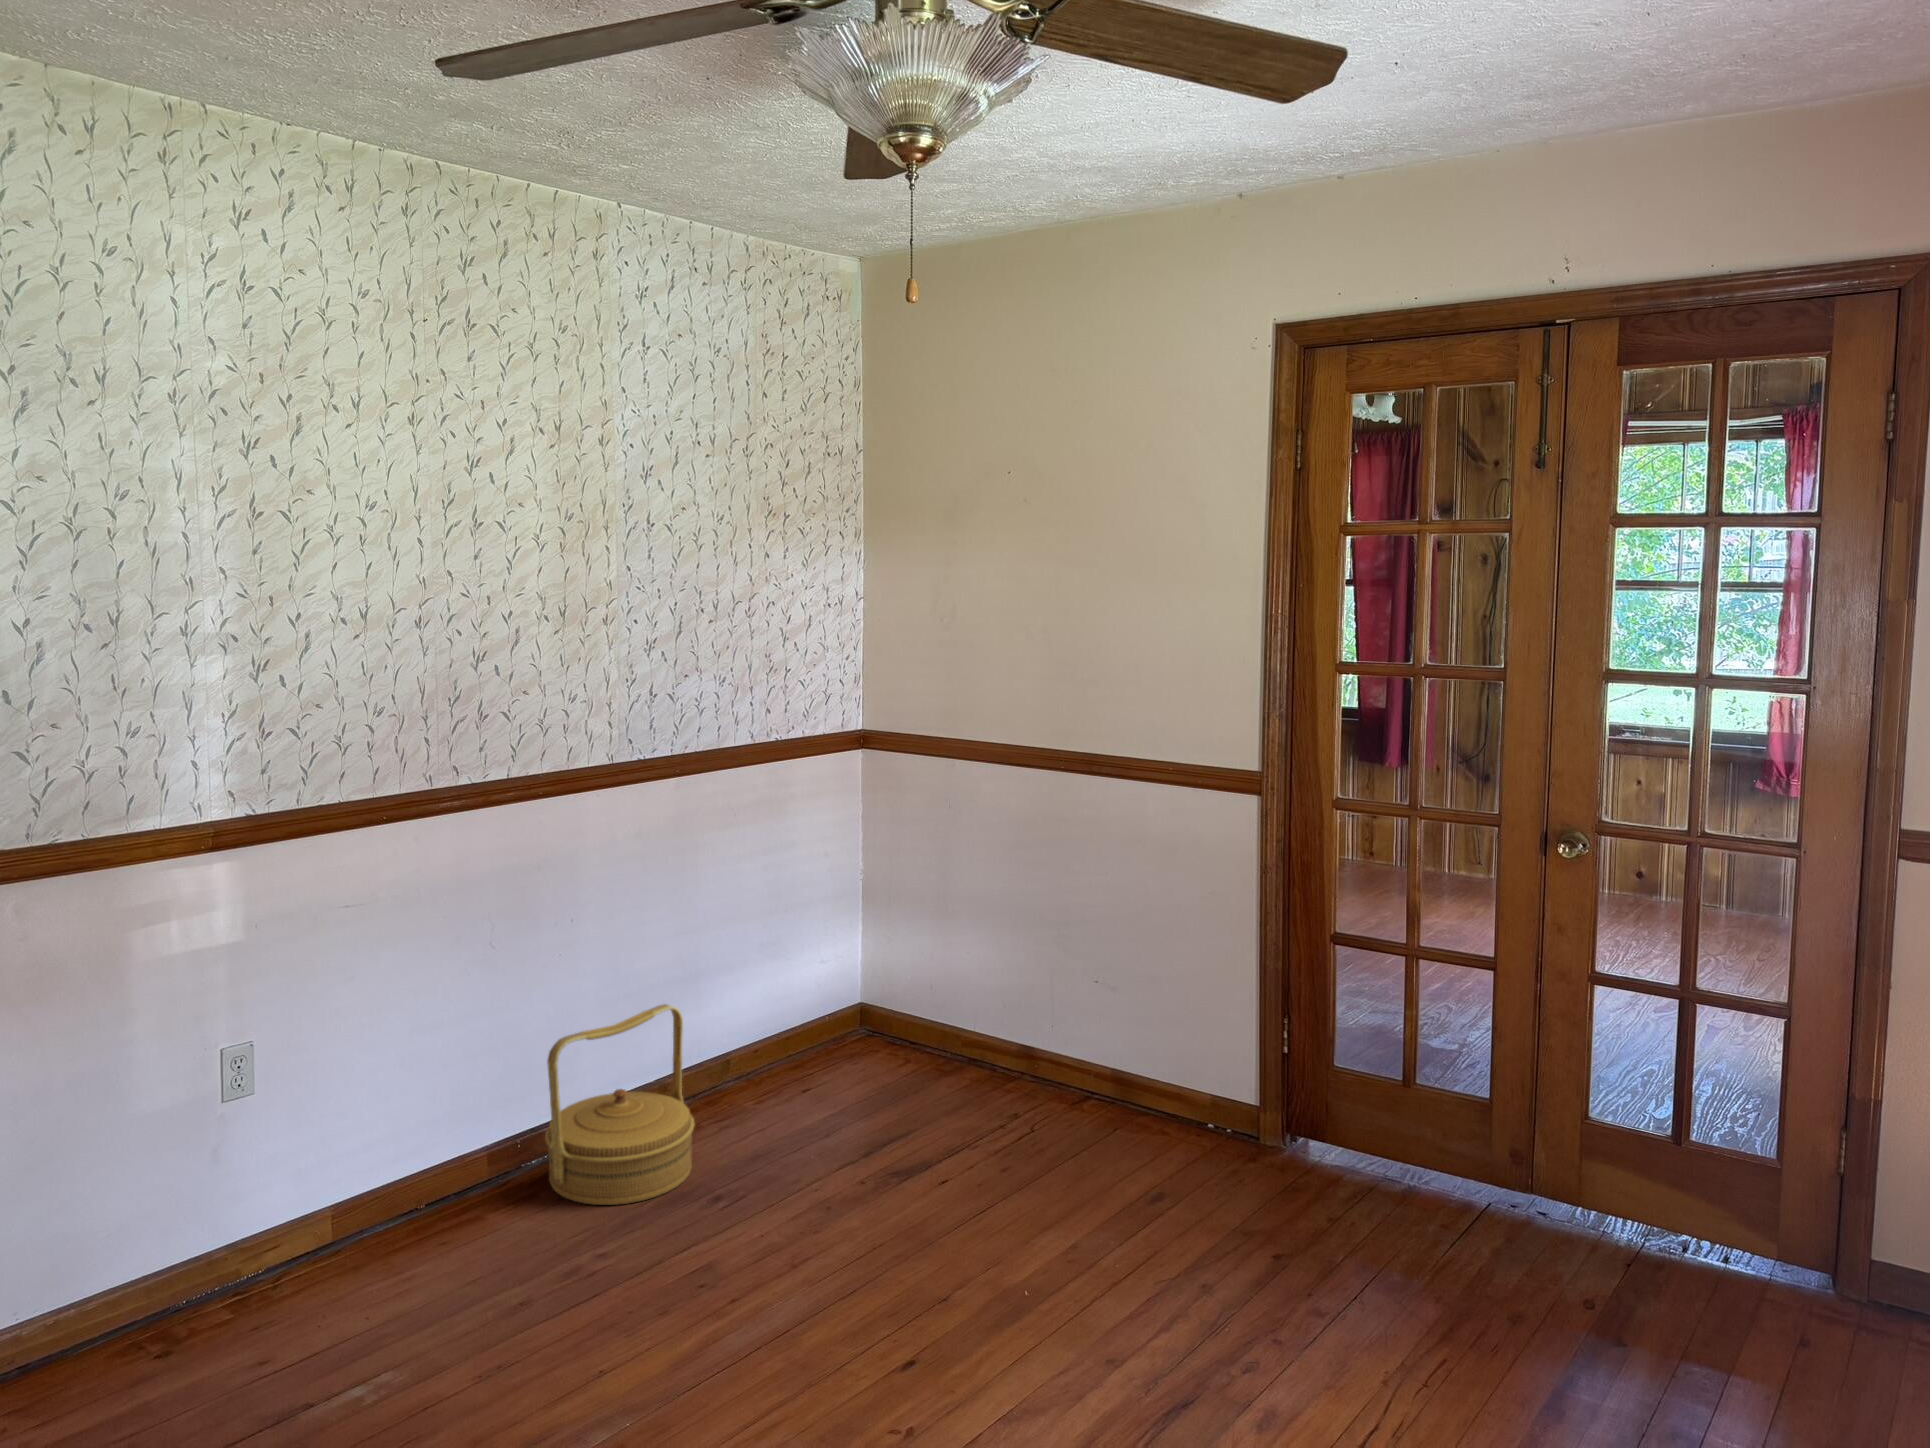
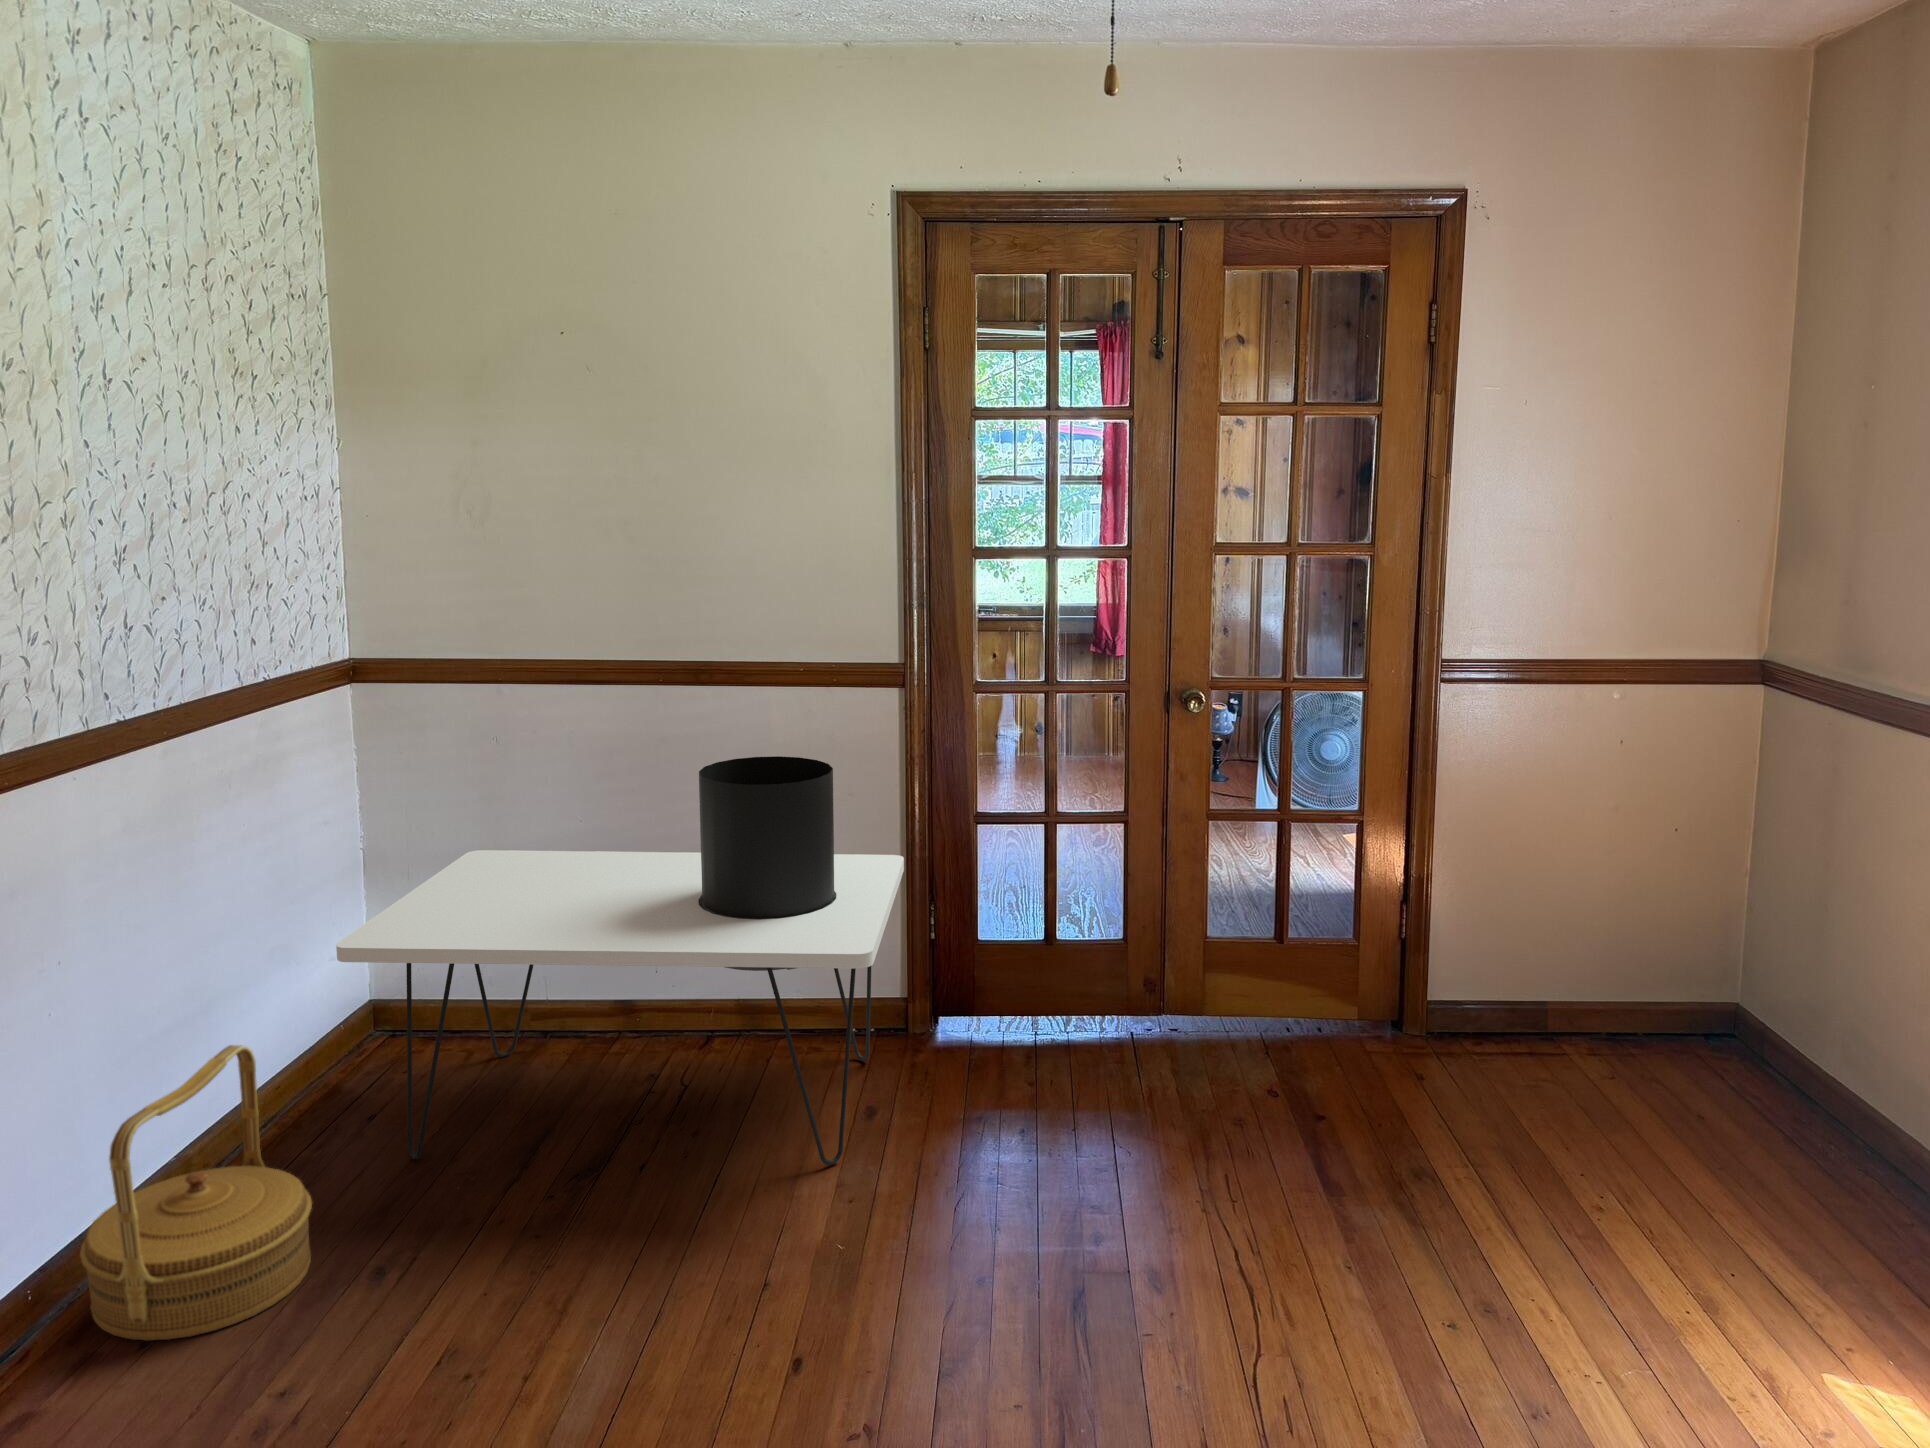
side table: none [755,844,1251,1232] -> present [336,756,904,1165]

